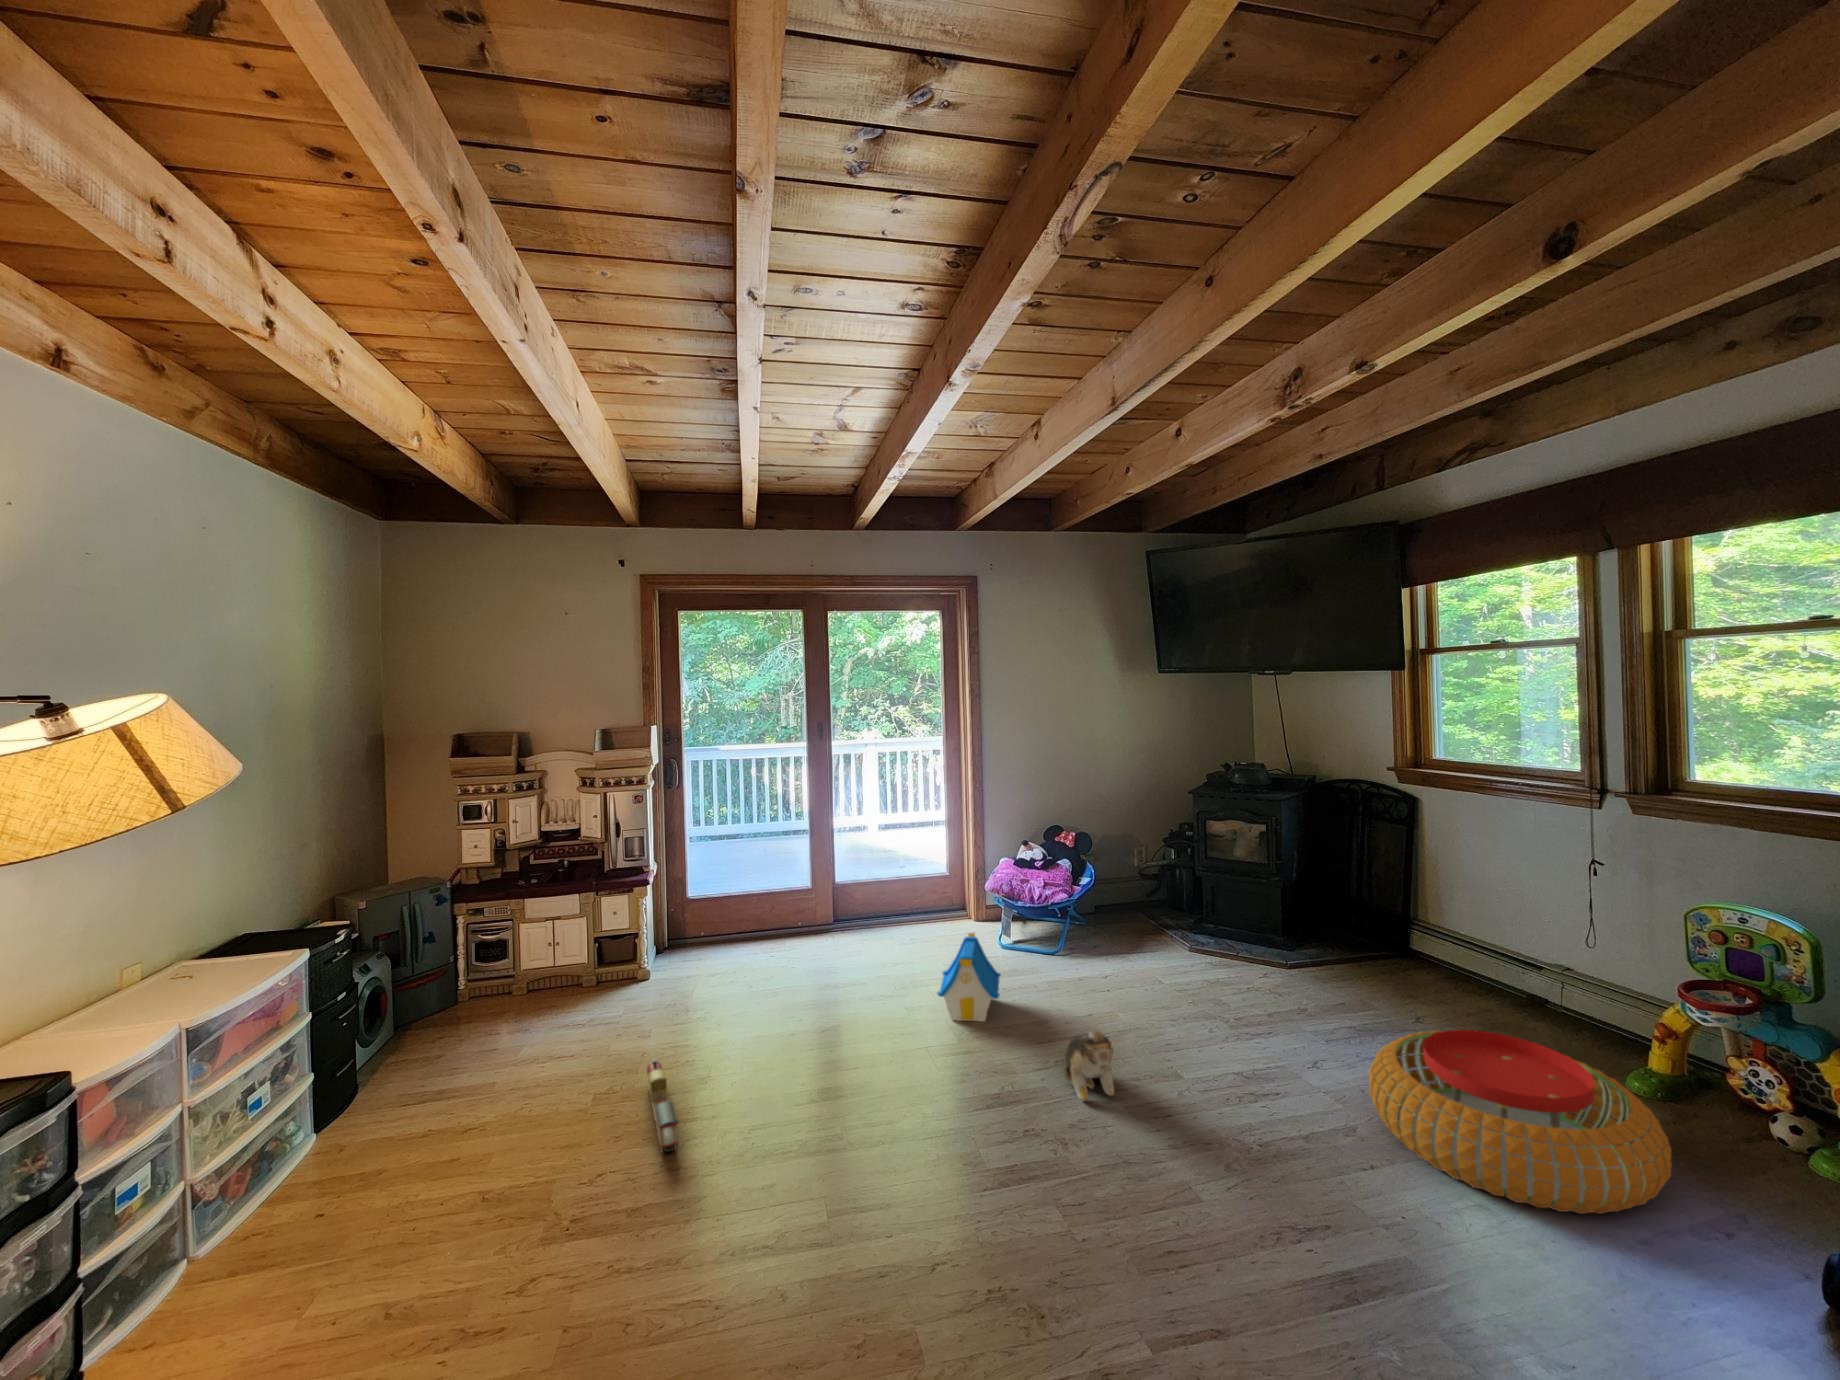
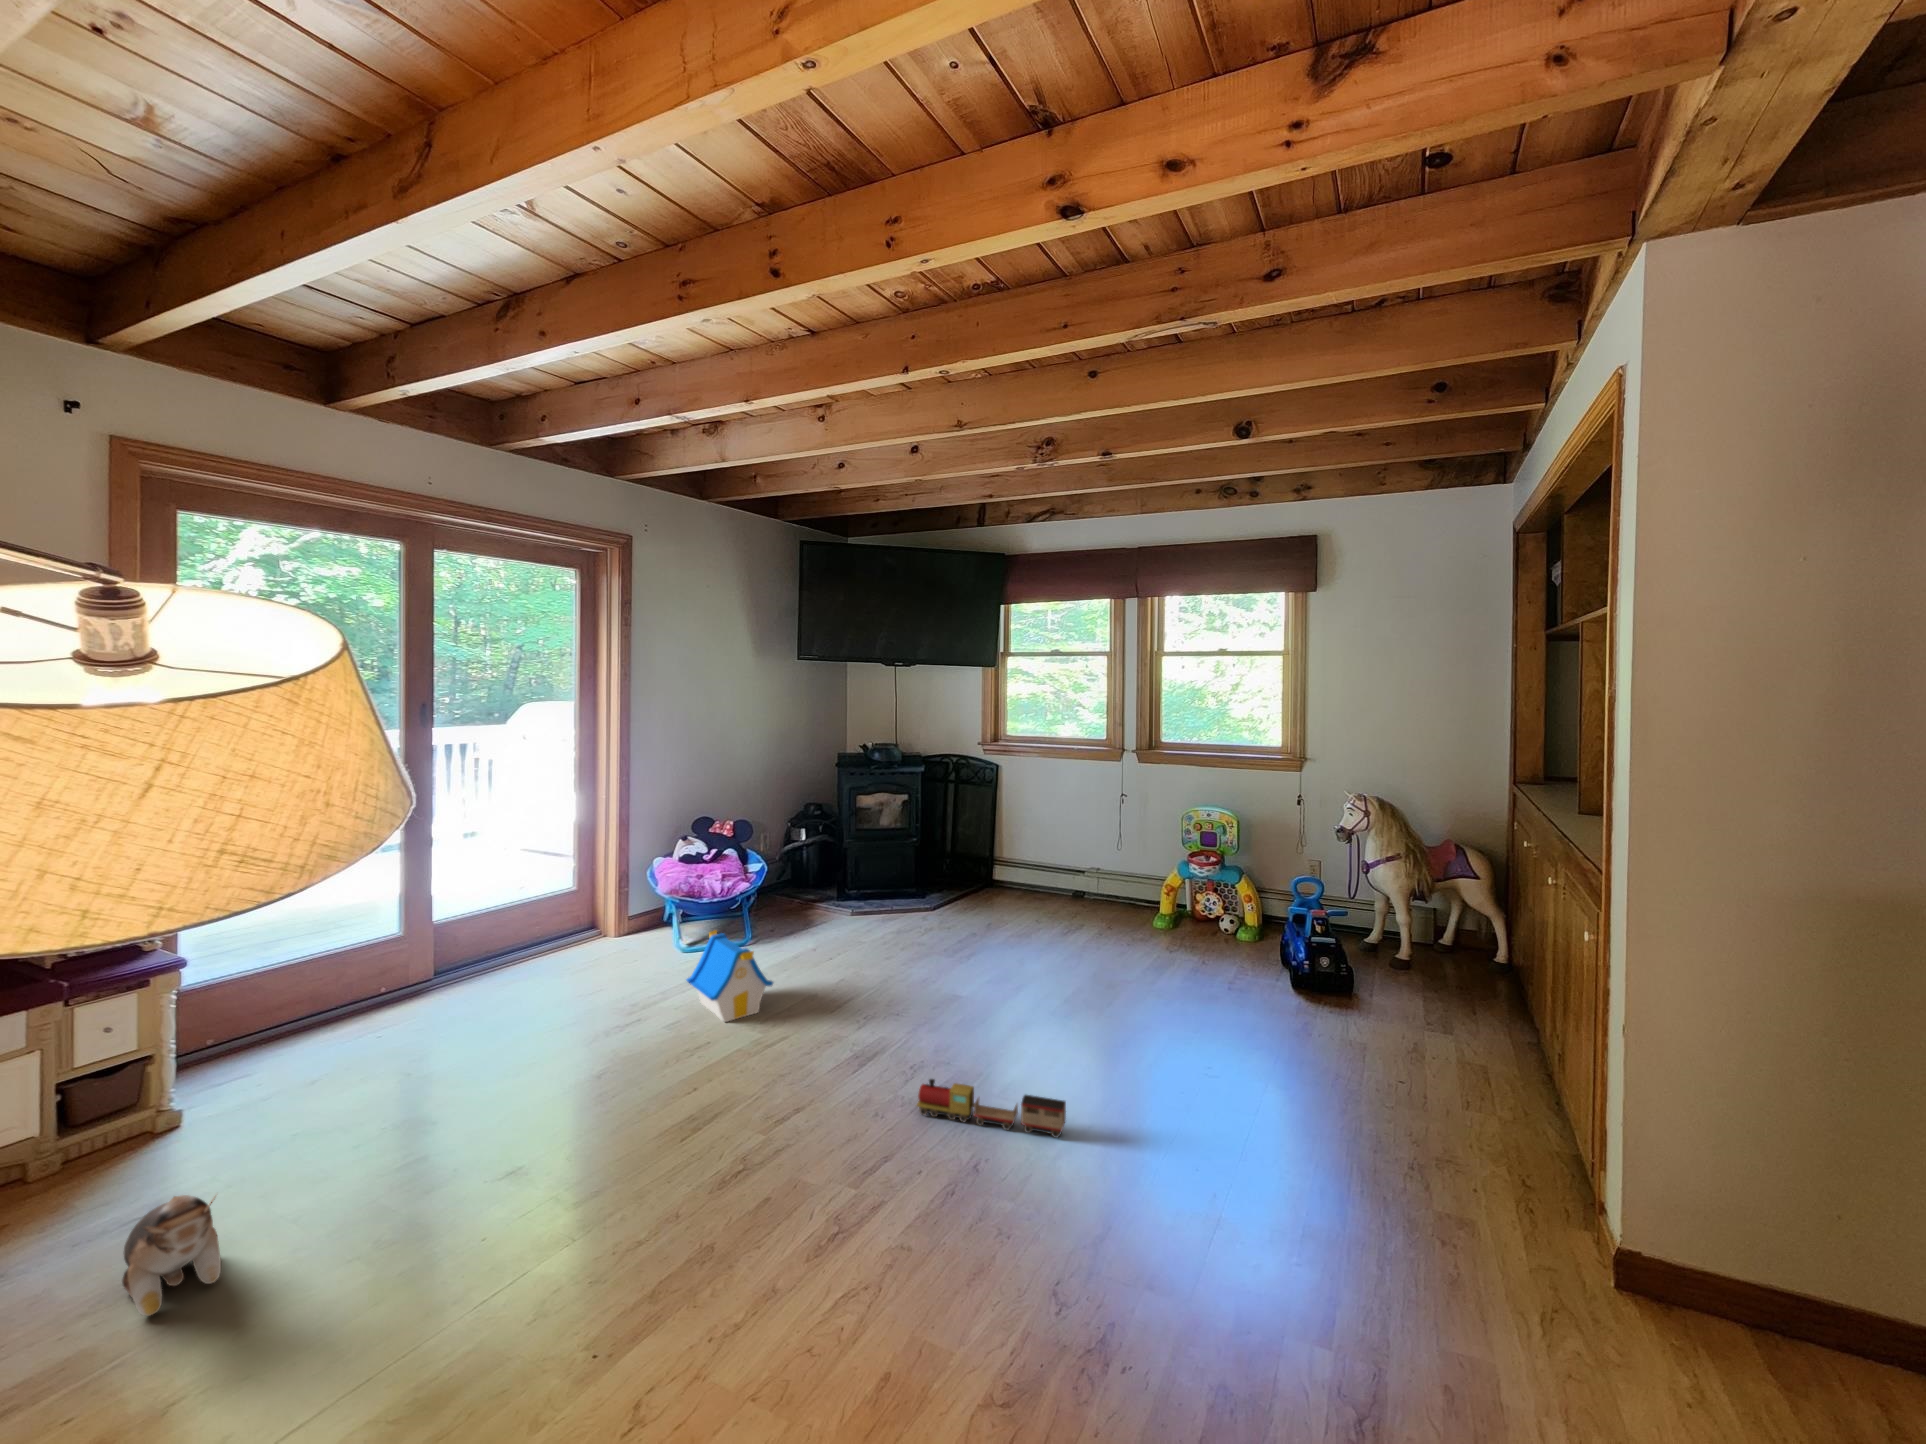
plush toy: present [1065,1030,1116,1101] -> present [122,1195,221,1316]
pouf: present [1369,1030,1672,1214] -> none [1069,905,1221,995]
toy train: present [647,1059,678,1152] -> present [917,1079,1066,1138]

